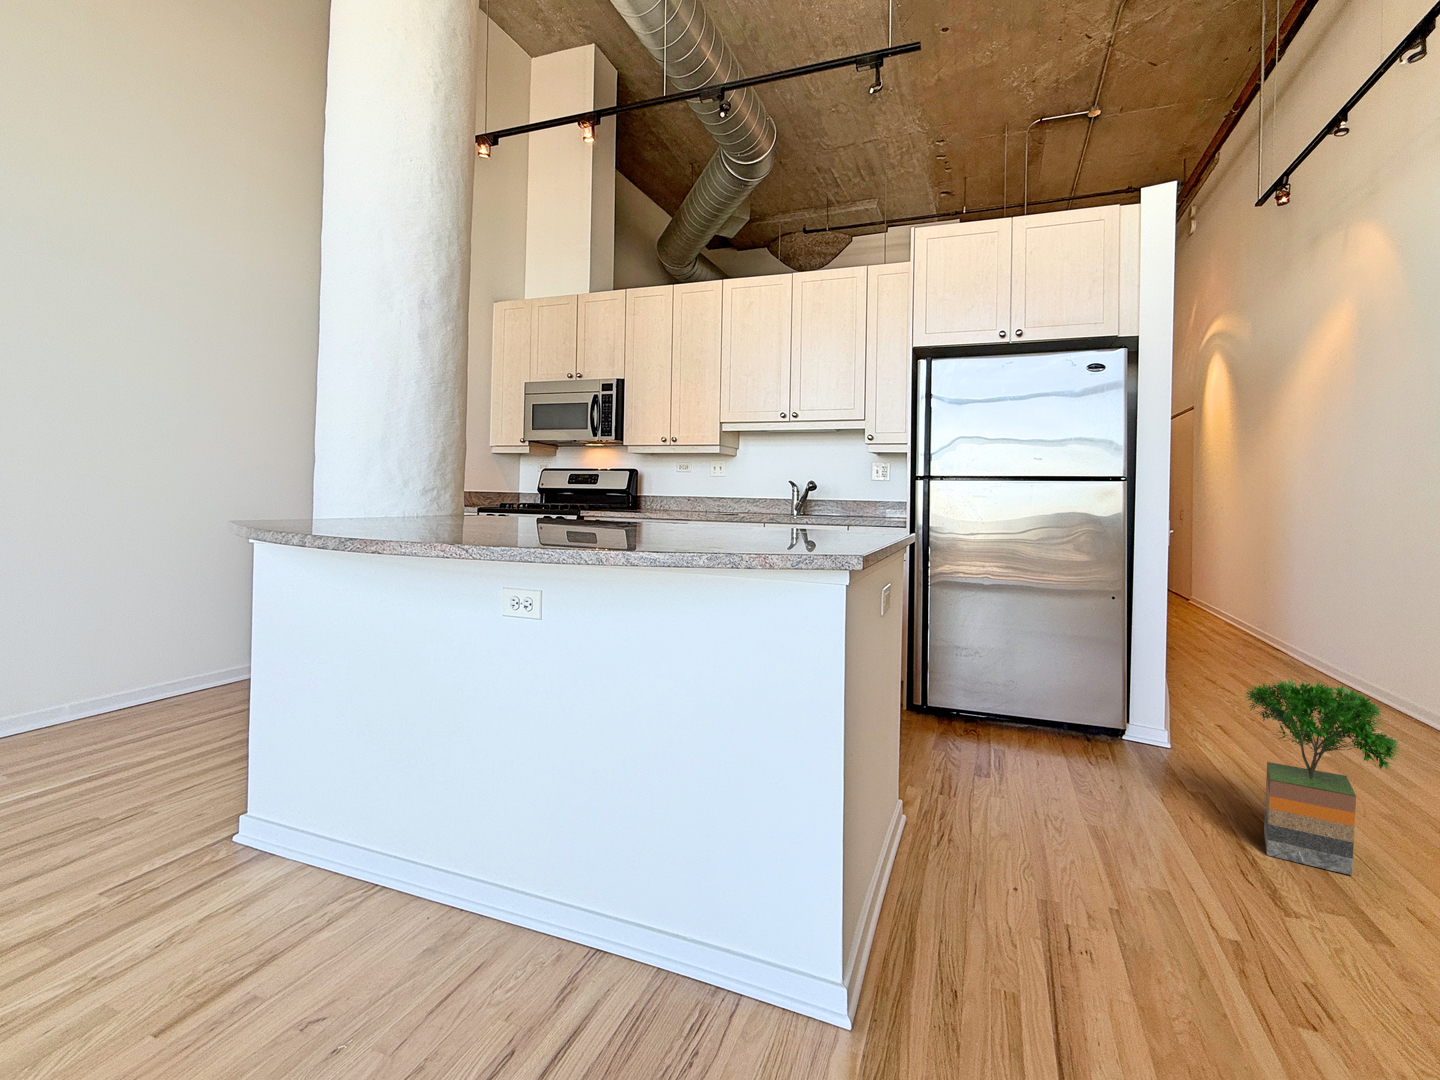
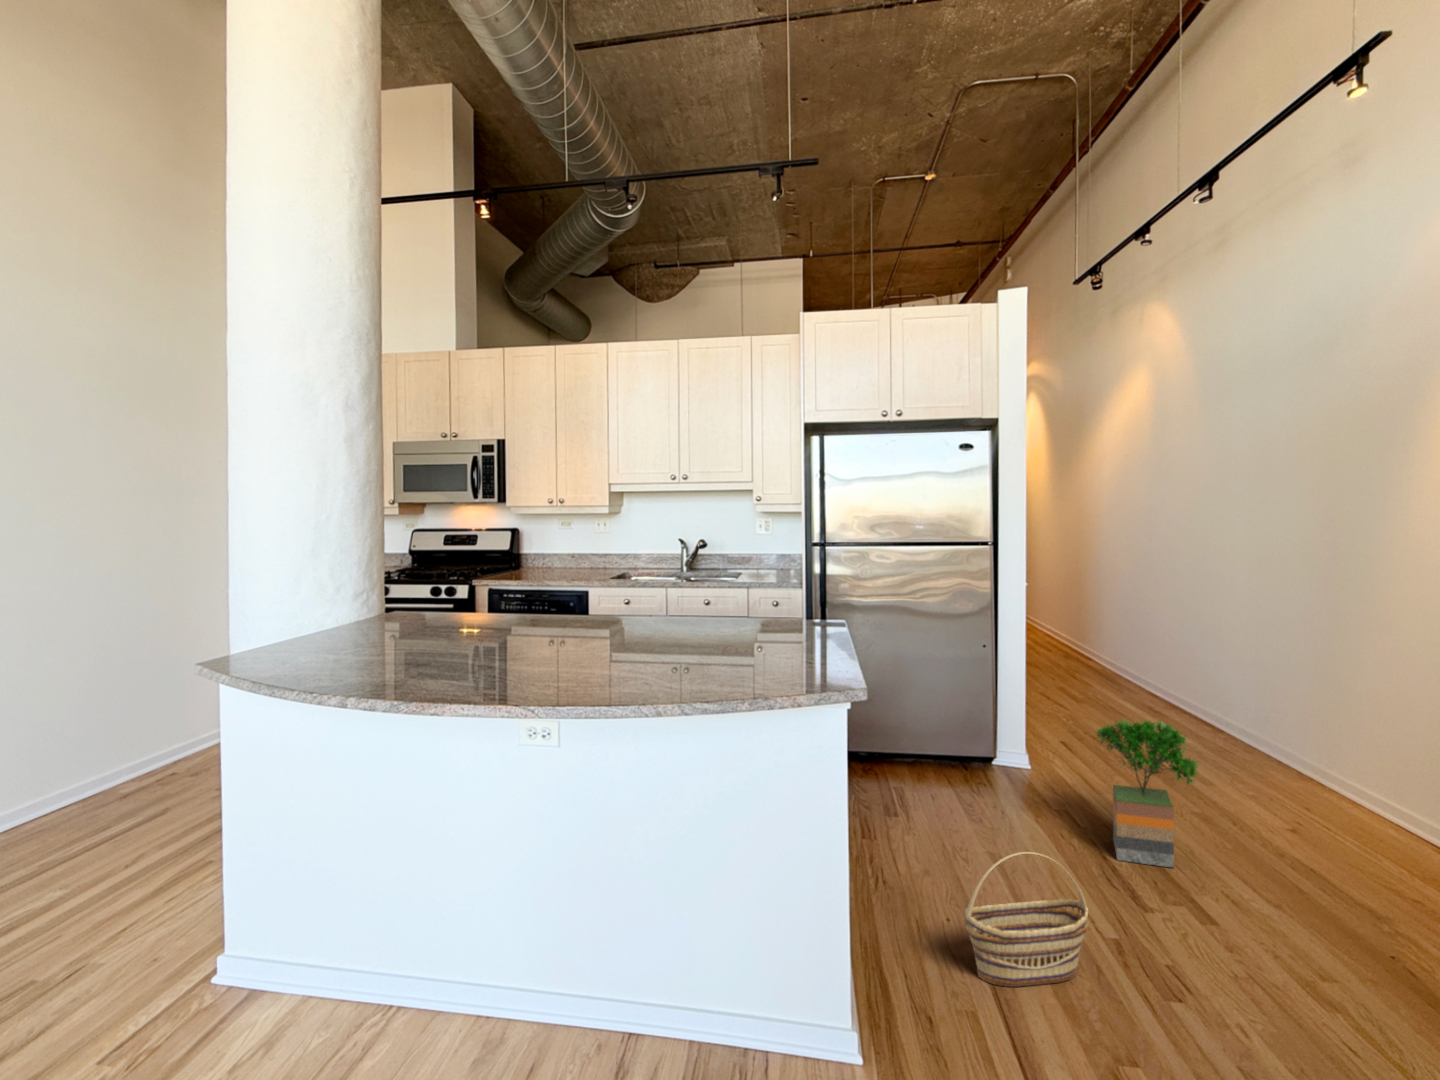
basket: none [1032,815,1213,996] -> present [965,852,1088,987]

